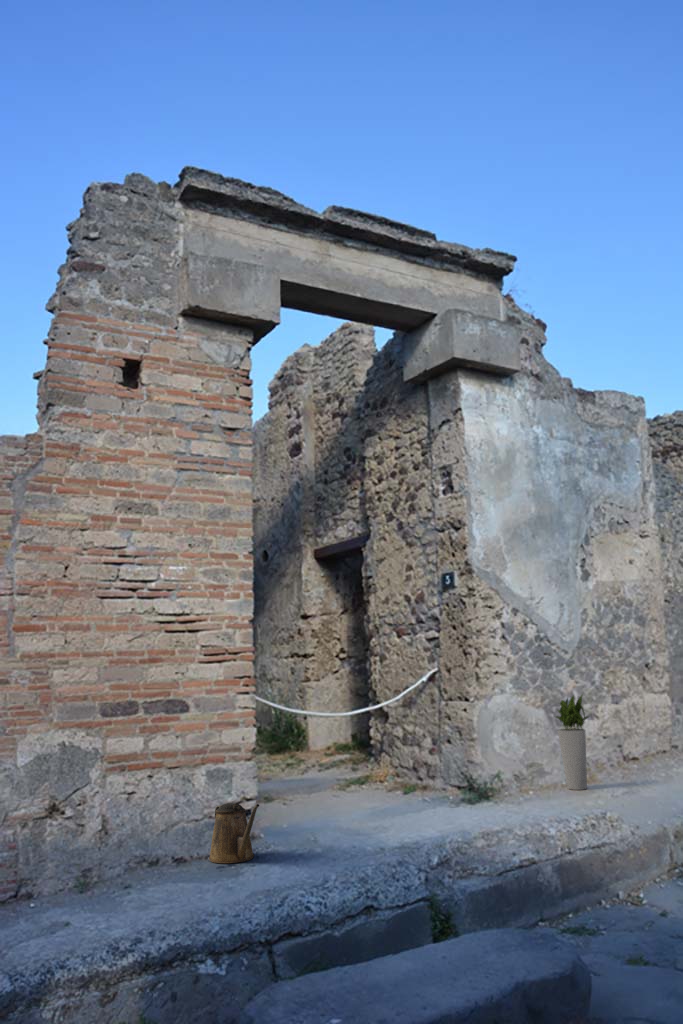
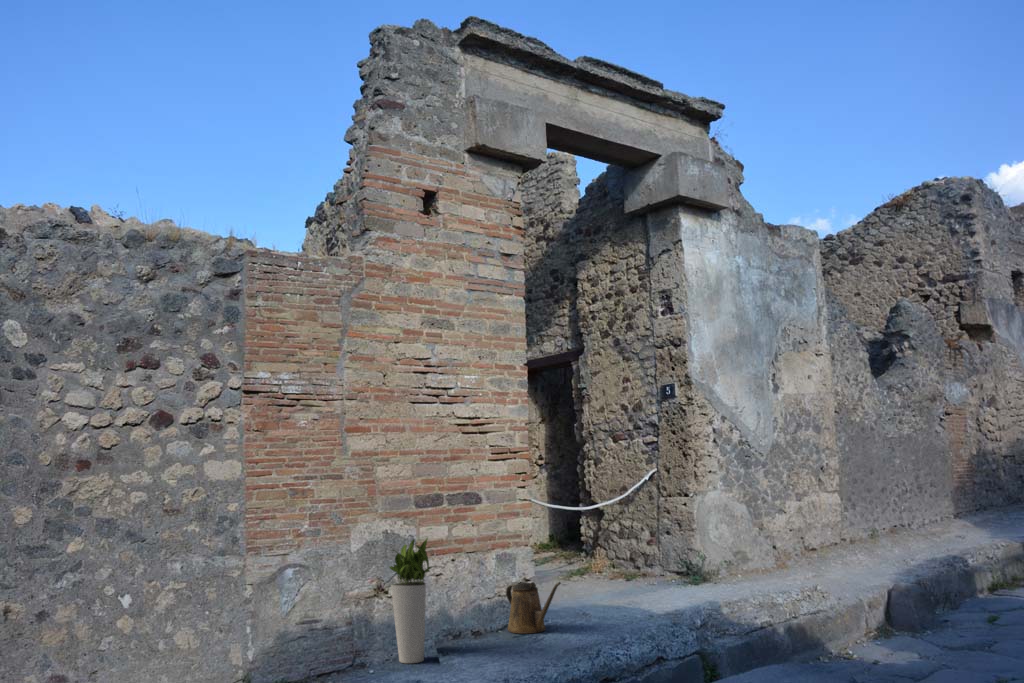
planter: present [556,695,588,790] -> present [389,539,432,663]

